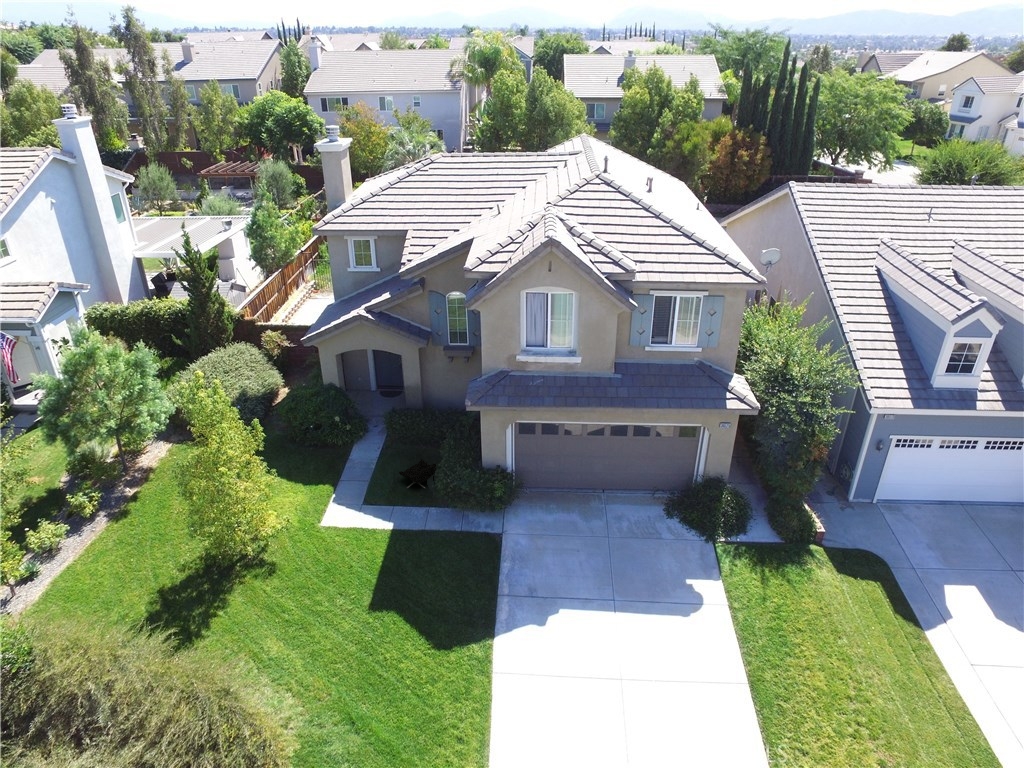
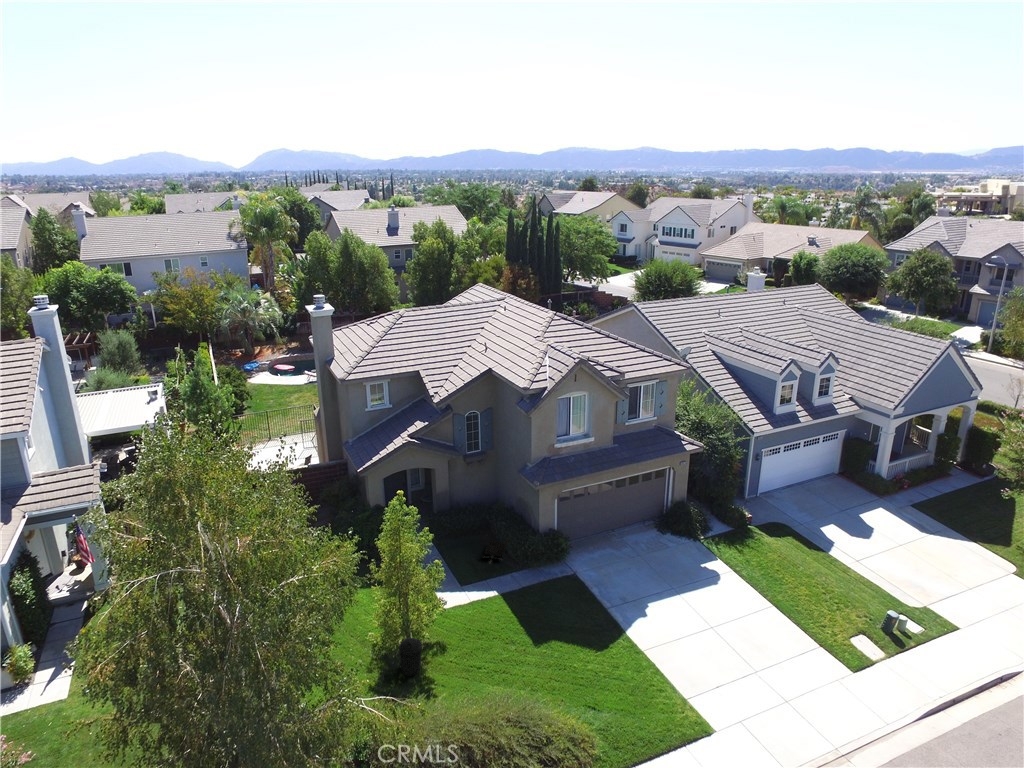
trash can: none [177,549,212,595] -> present [399,638,422,676]

